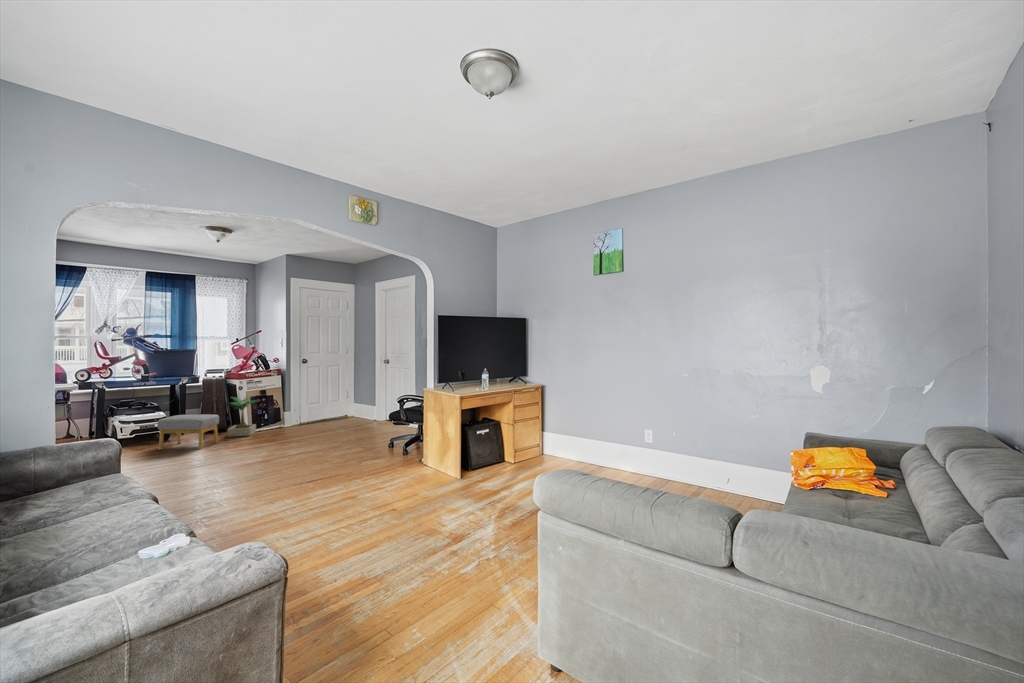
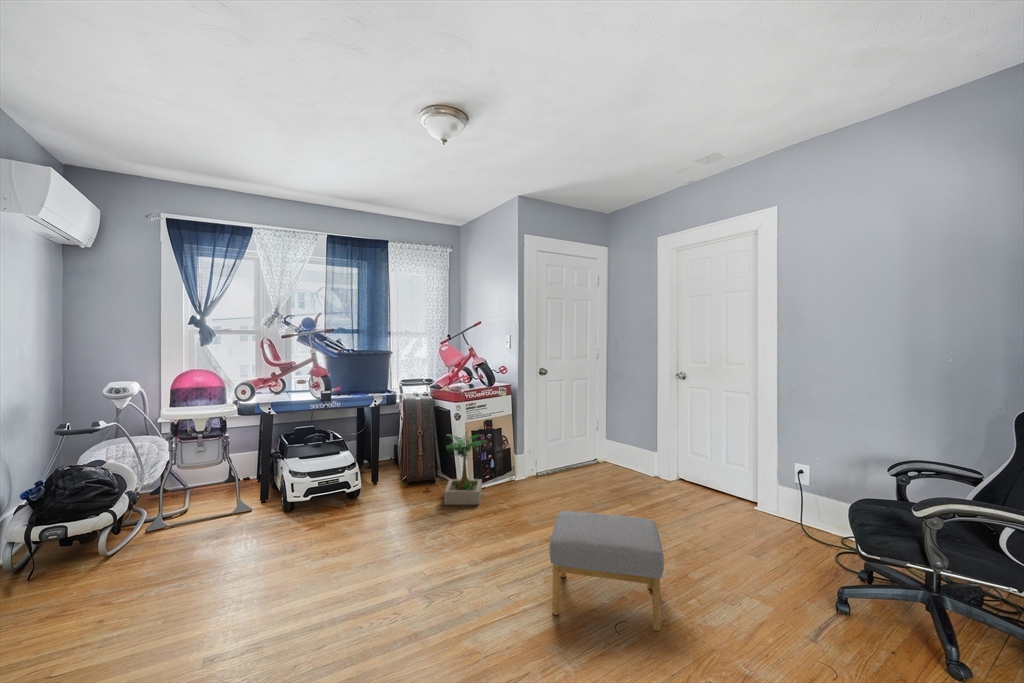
footstool: present [158,414,219,450] -> present [550,511,664,631]

